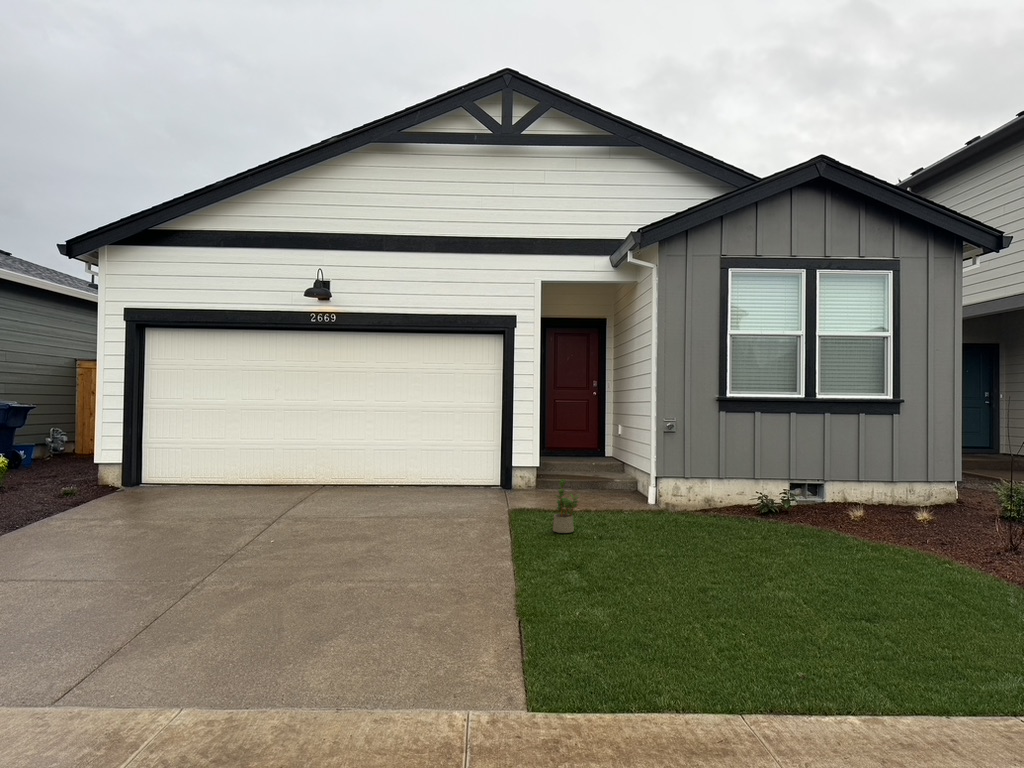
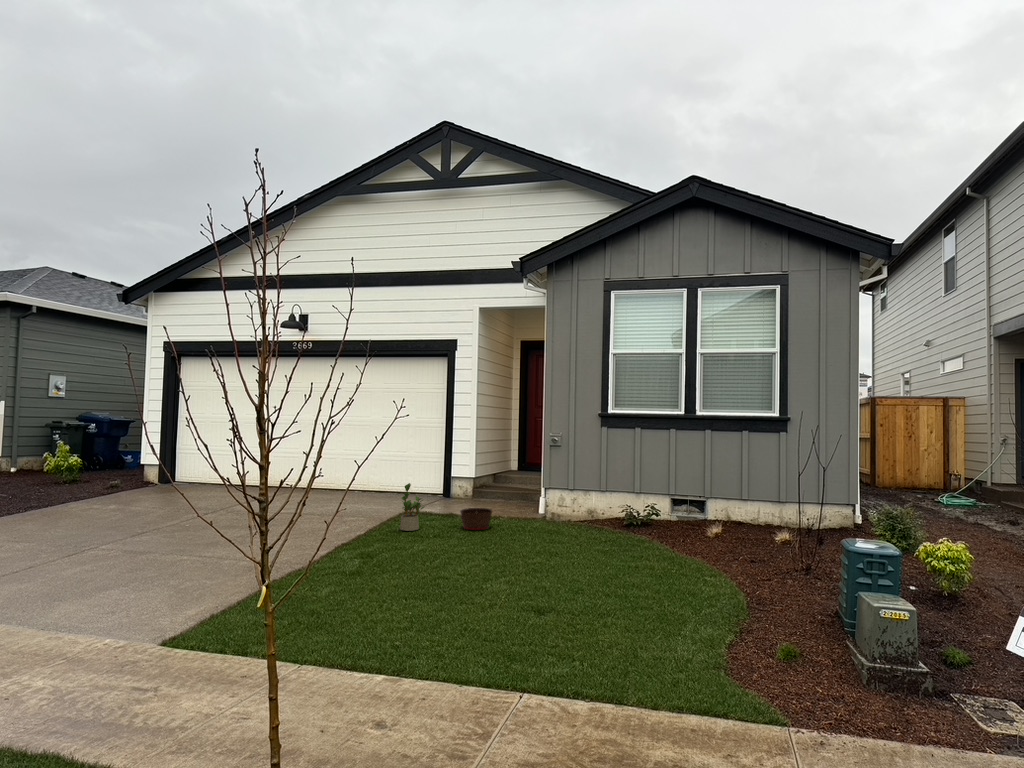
basket: none [611,502,647,528] -> present [460,508,492,530]

